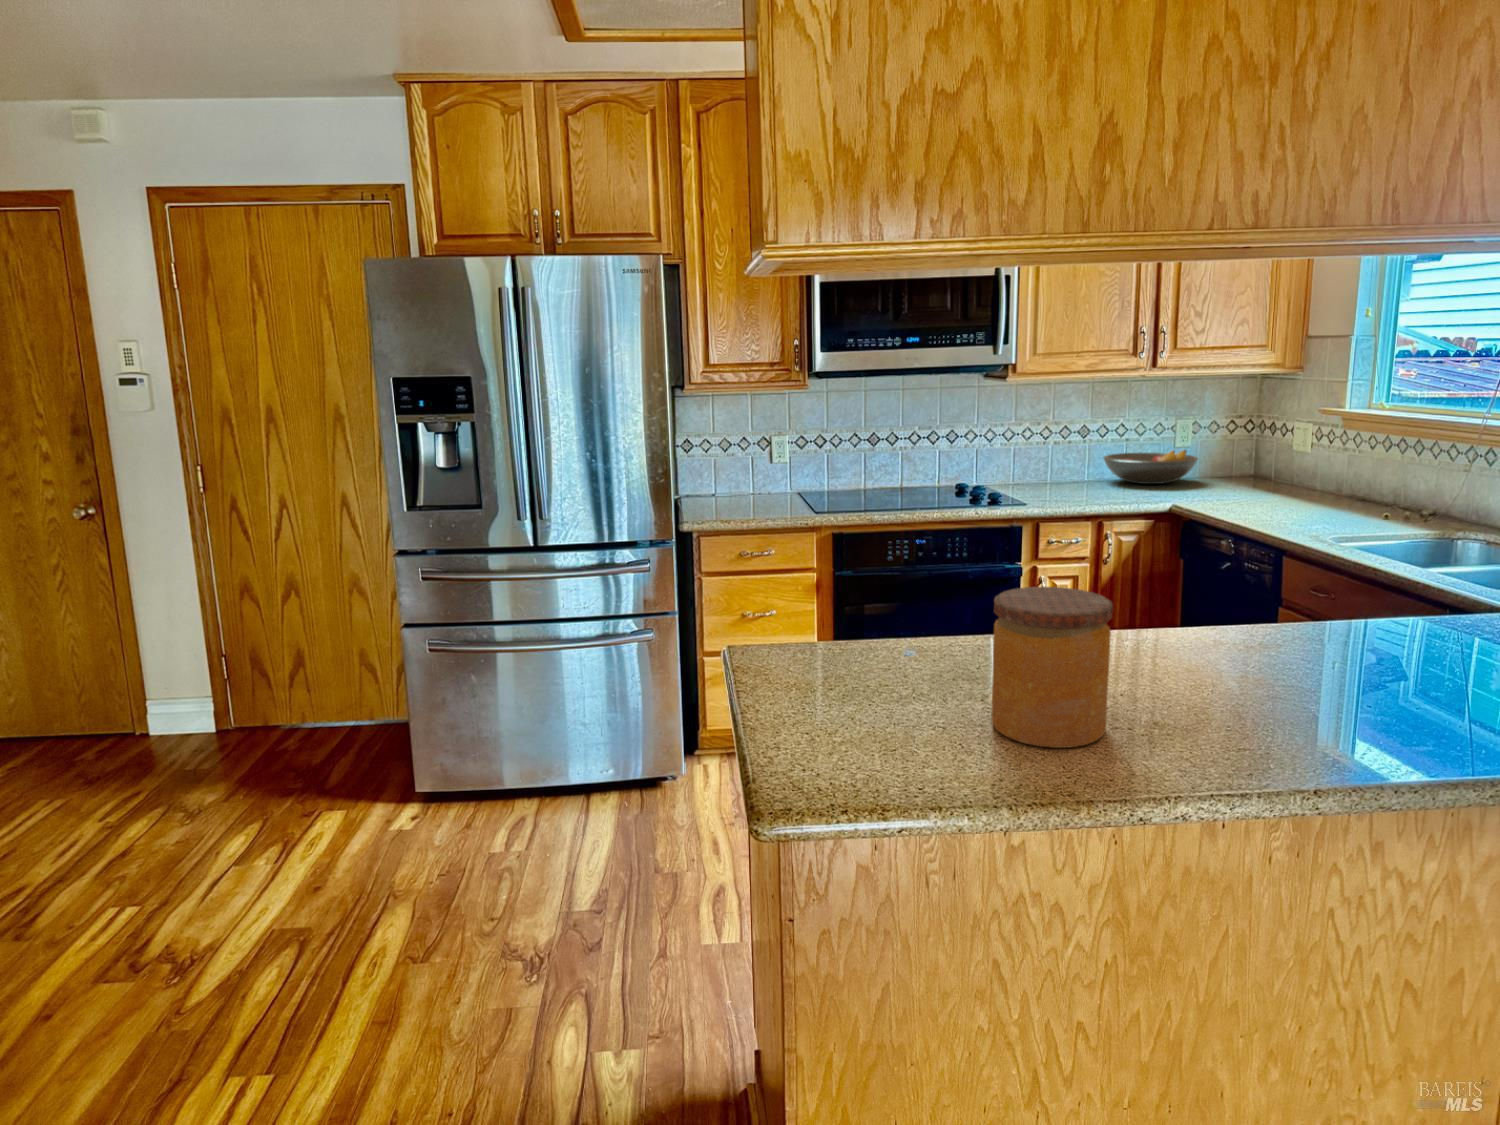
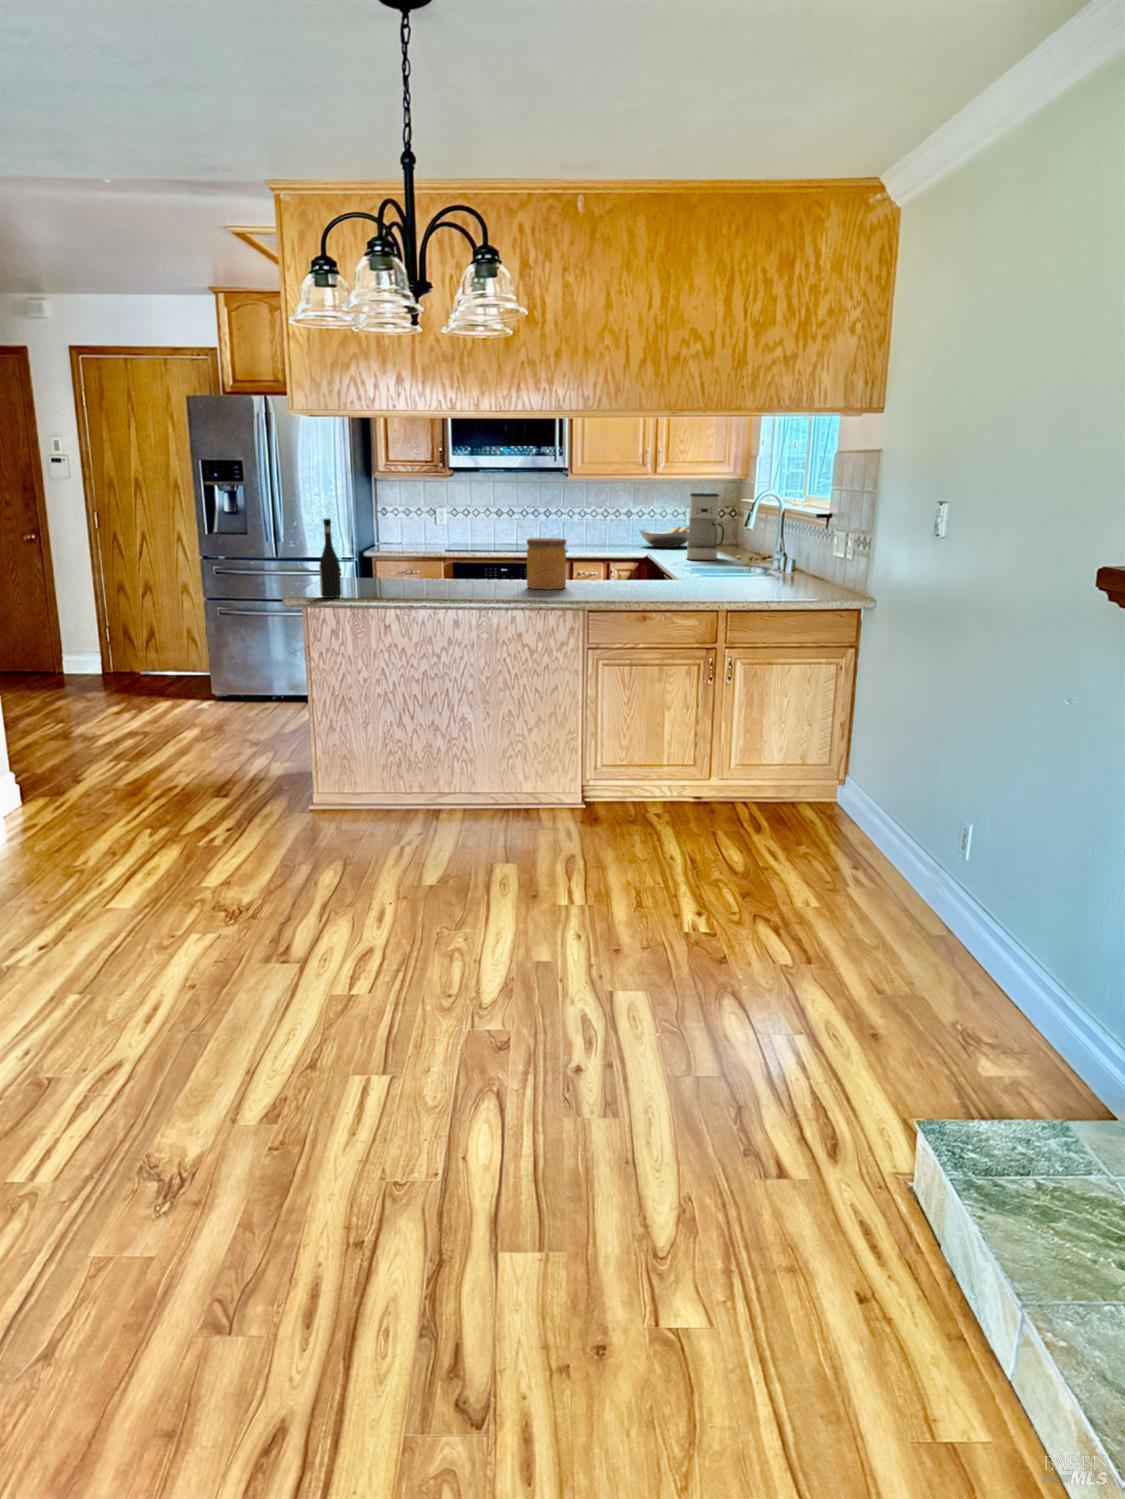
coffee maker: none [1270,401,1359,523] -> present [687,493,725,560]
wine bottle: none [862,565,923,798] -> present [319,518,341,598]
jar: present [991,587,1113,748] -> present [527,538,566,589]

